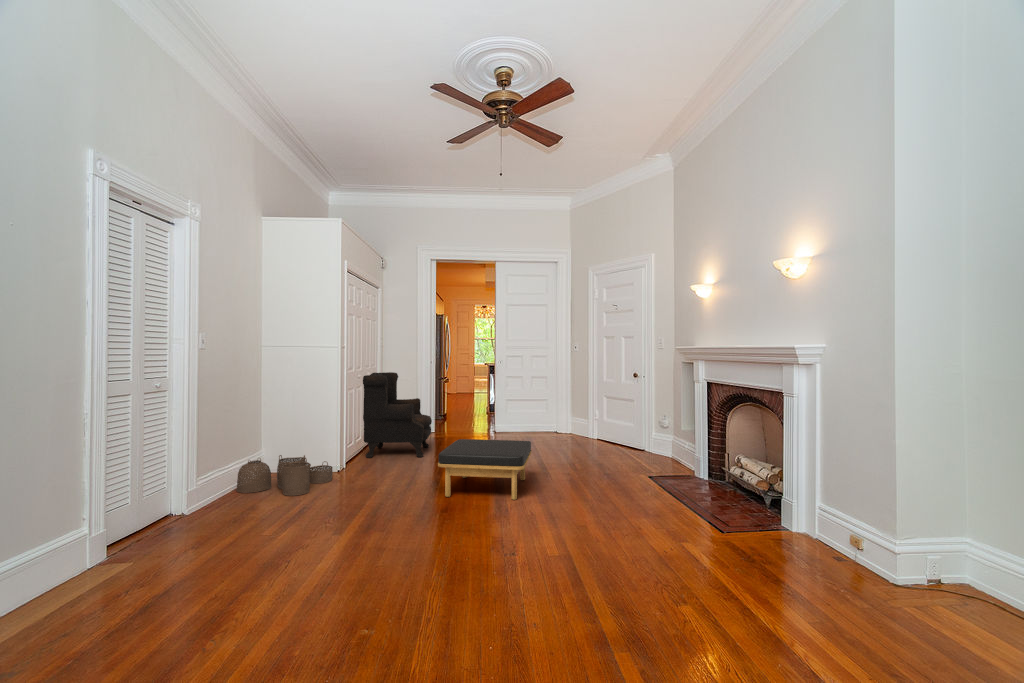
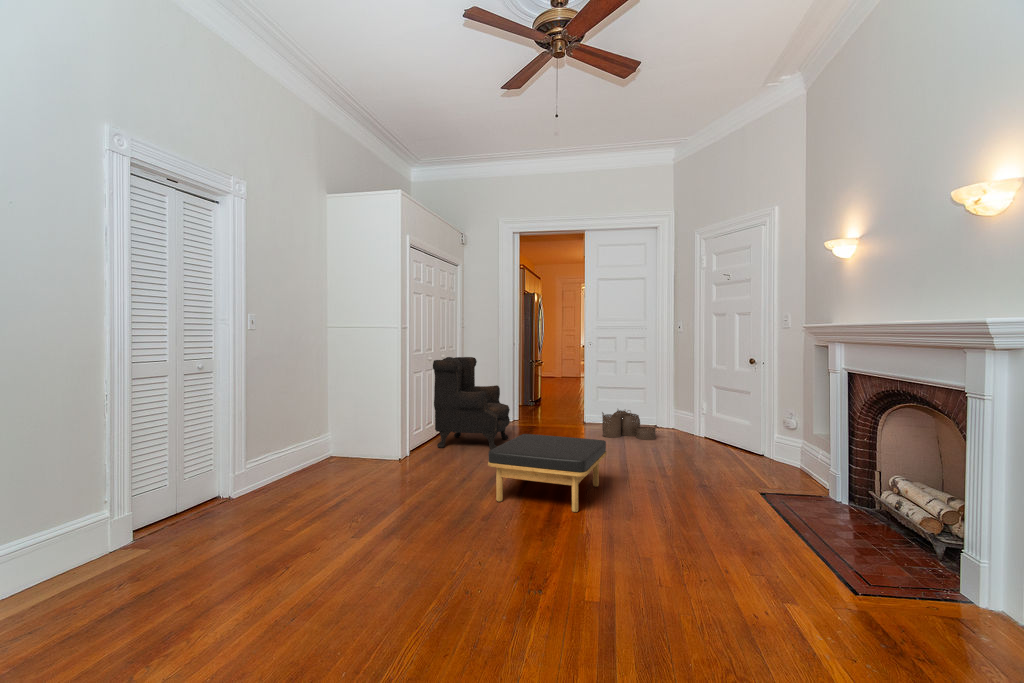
woven basket: present [236,455,333,496] -> present [602,410,656,440]

